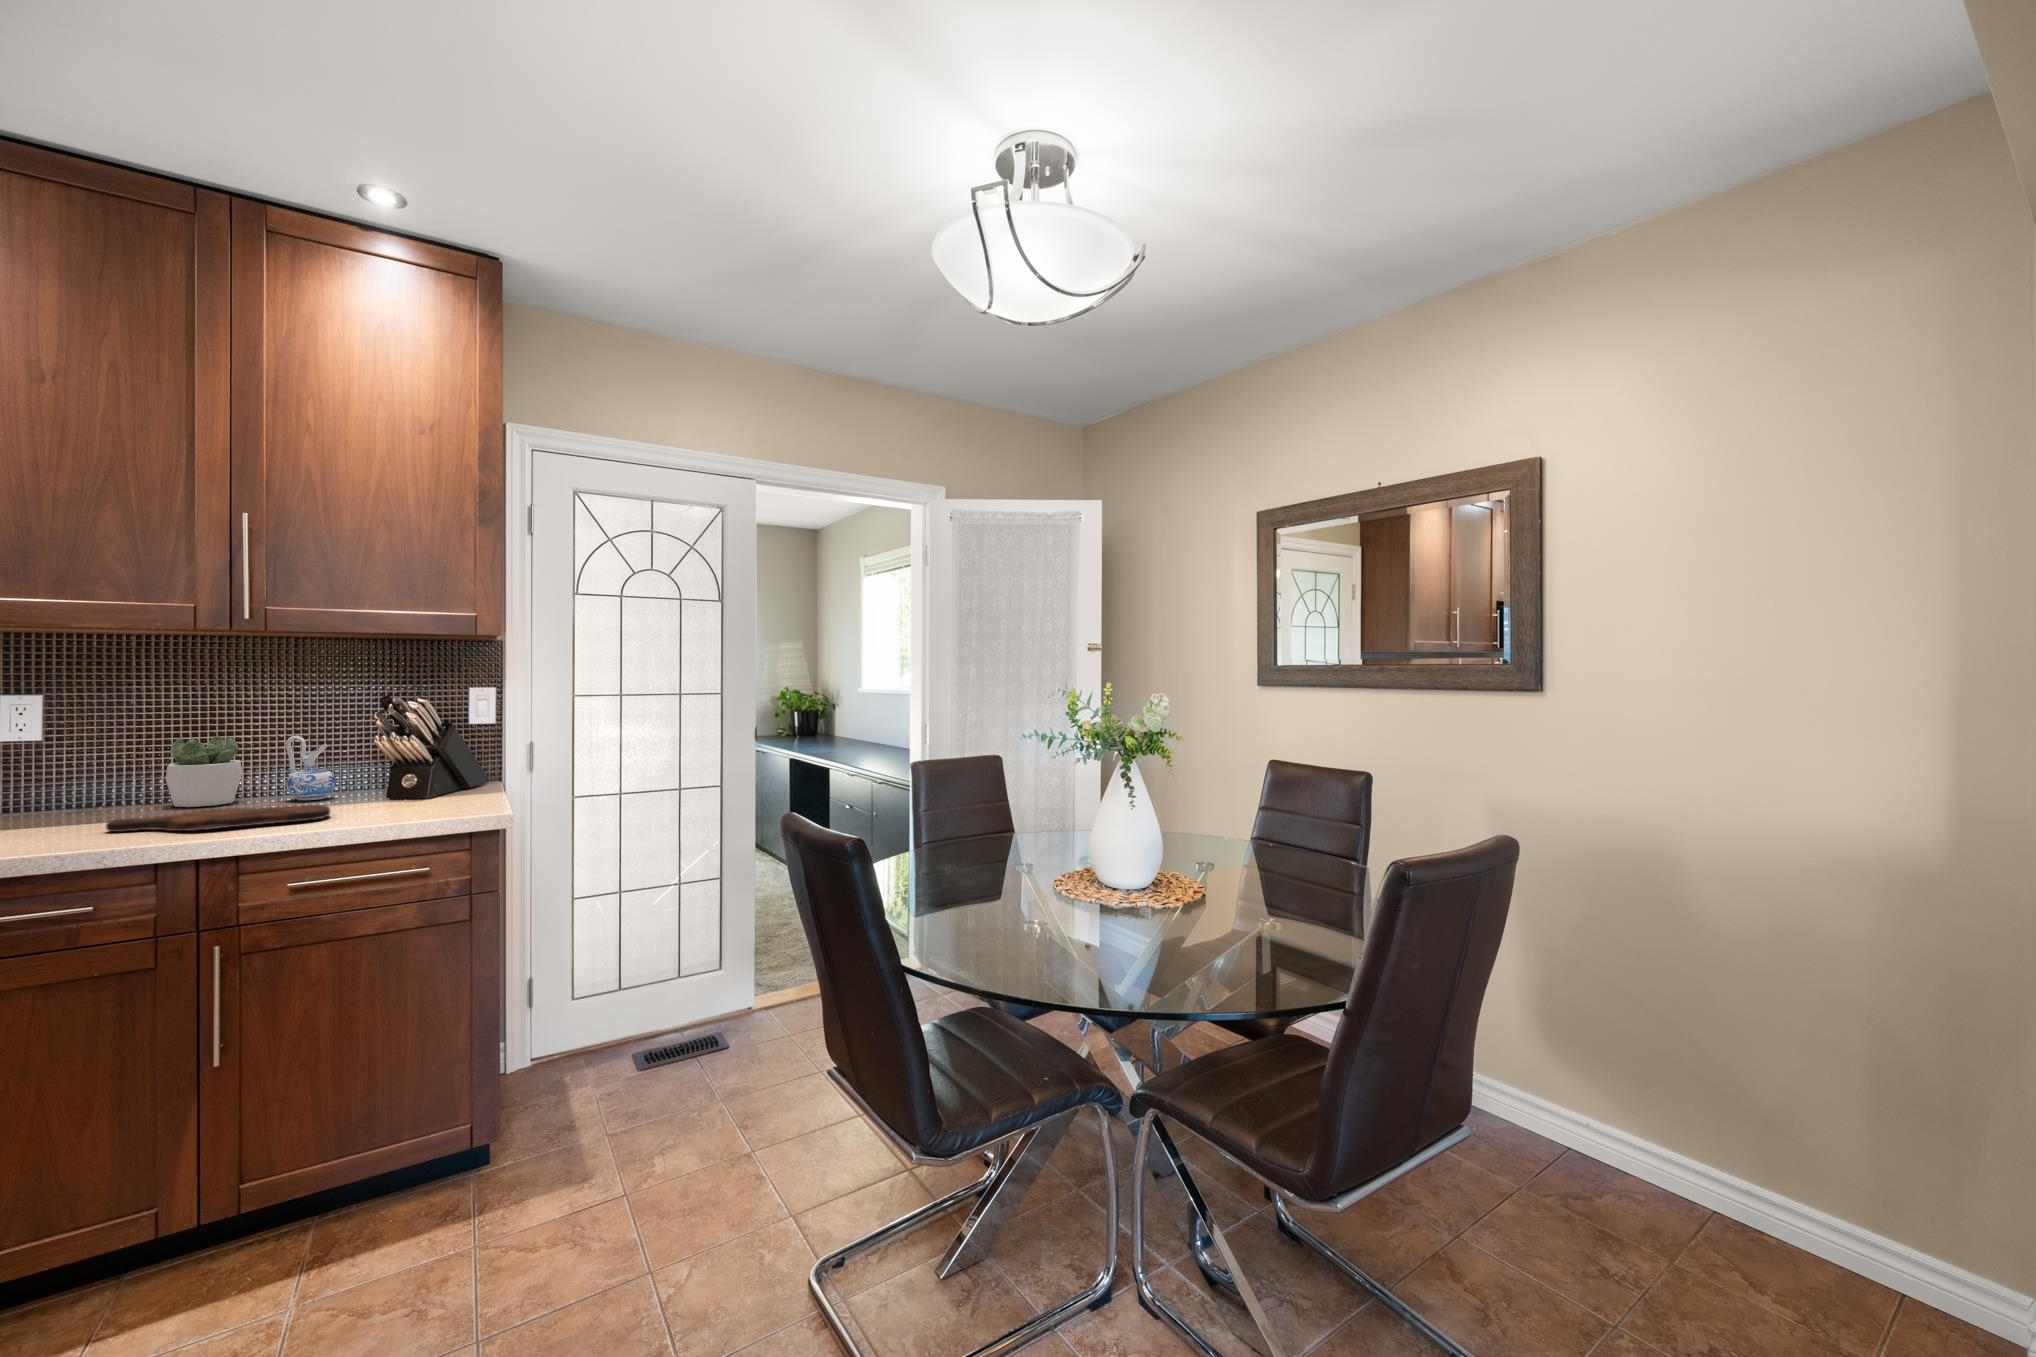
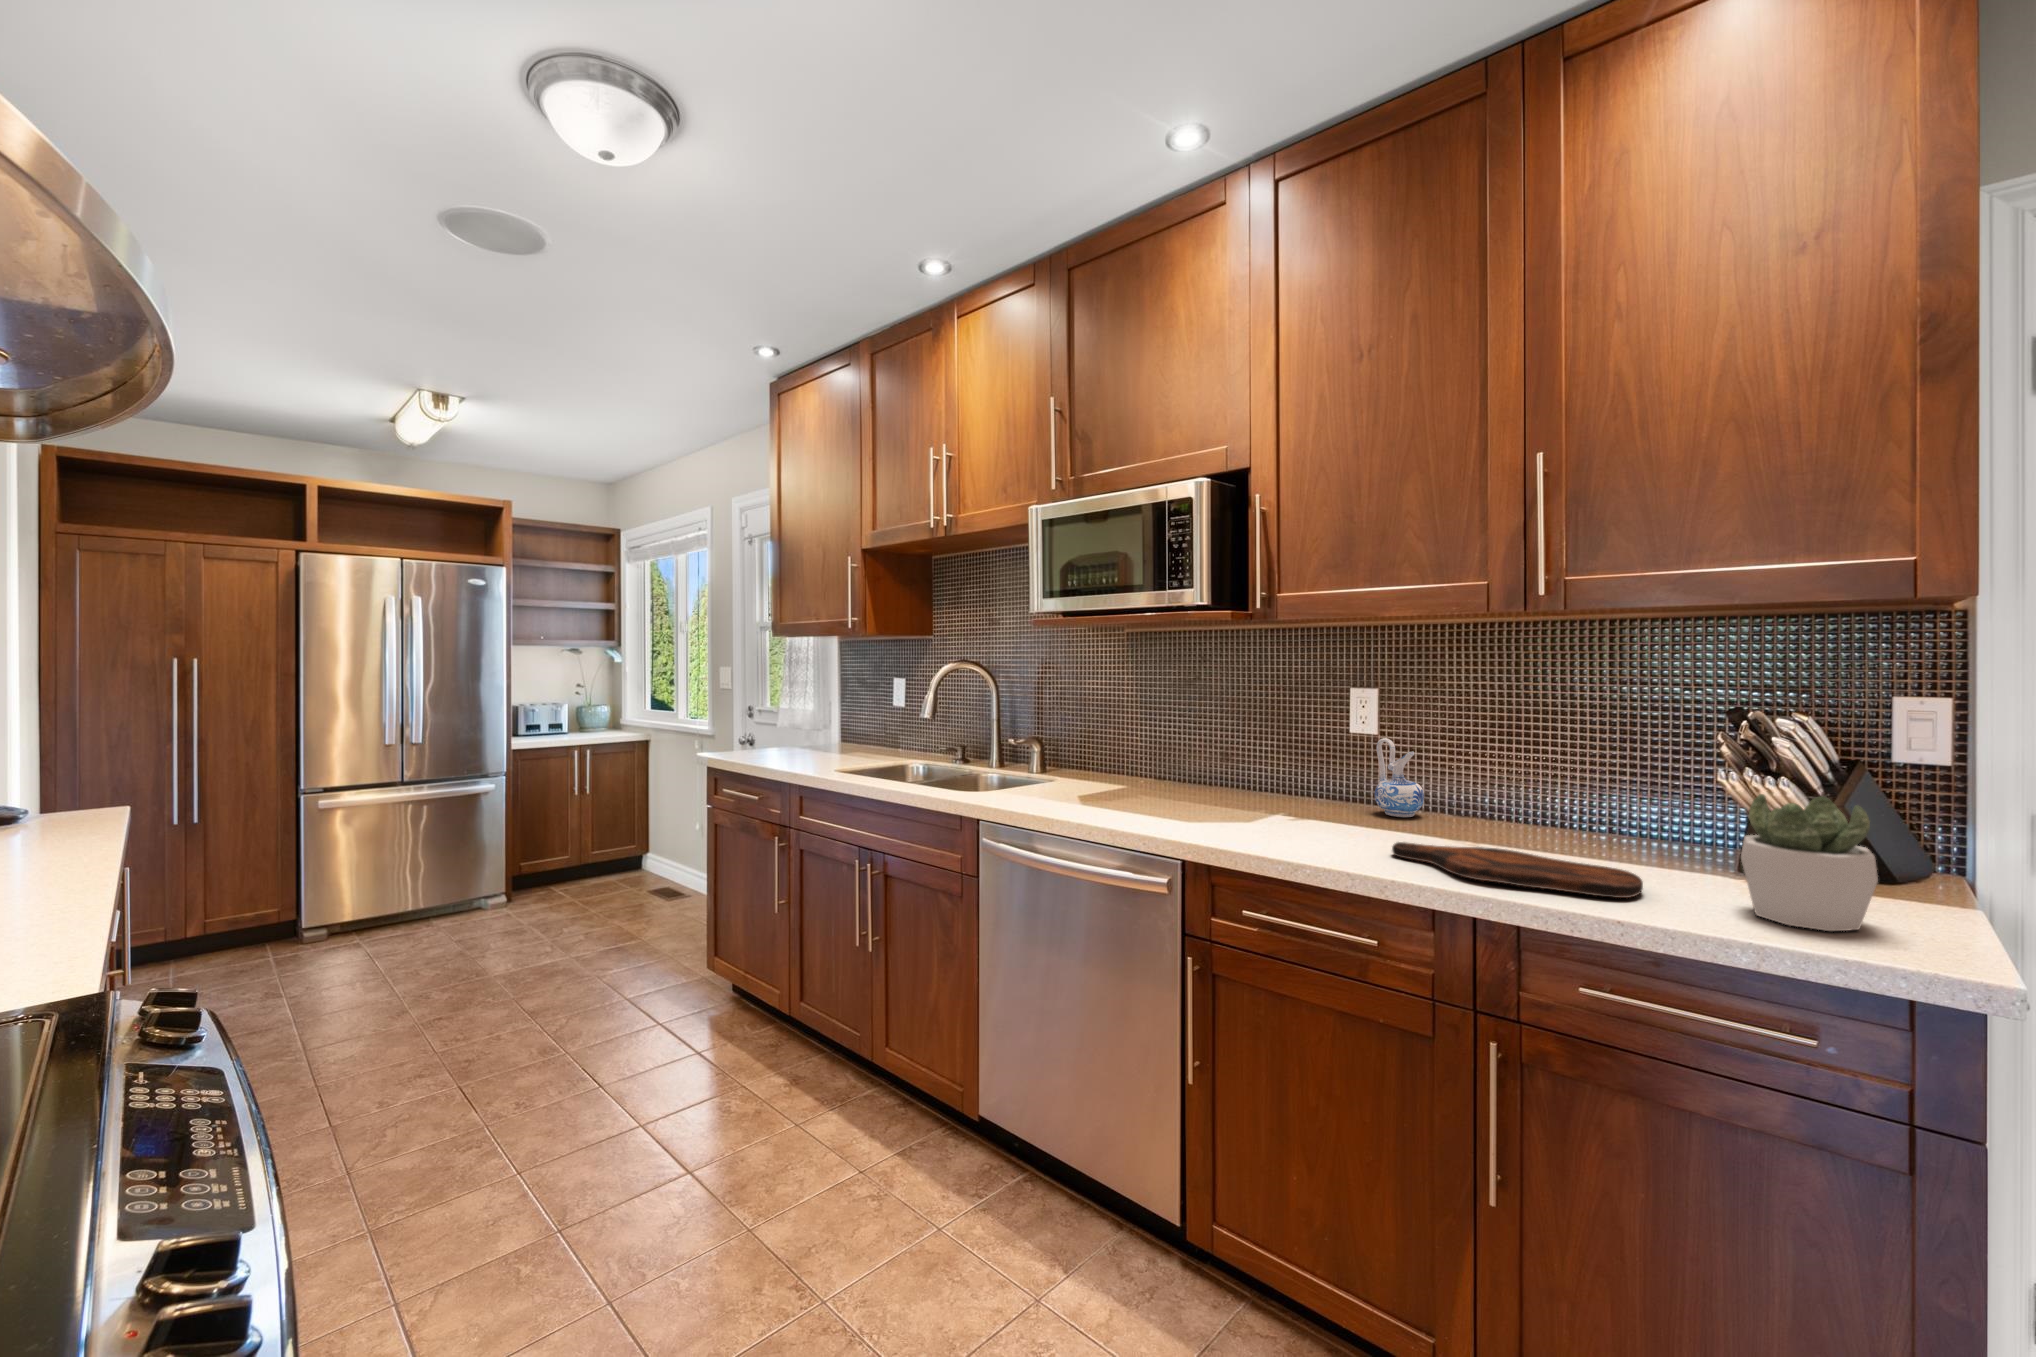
succulent plant: present [166,736,242,807] -> present [1741,794,1878,931]
ceramic pitcher: present [286,736,335,800] -> present [1375,738,1424,817]

